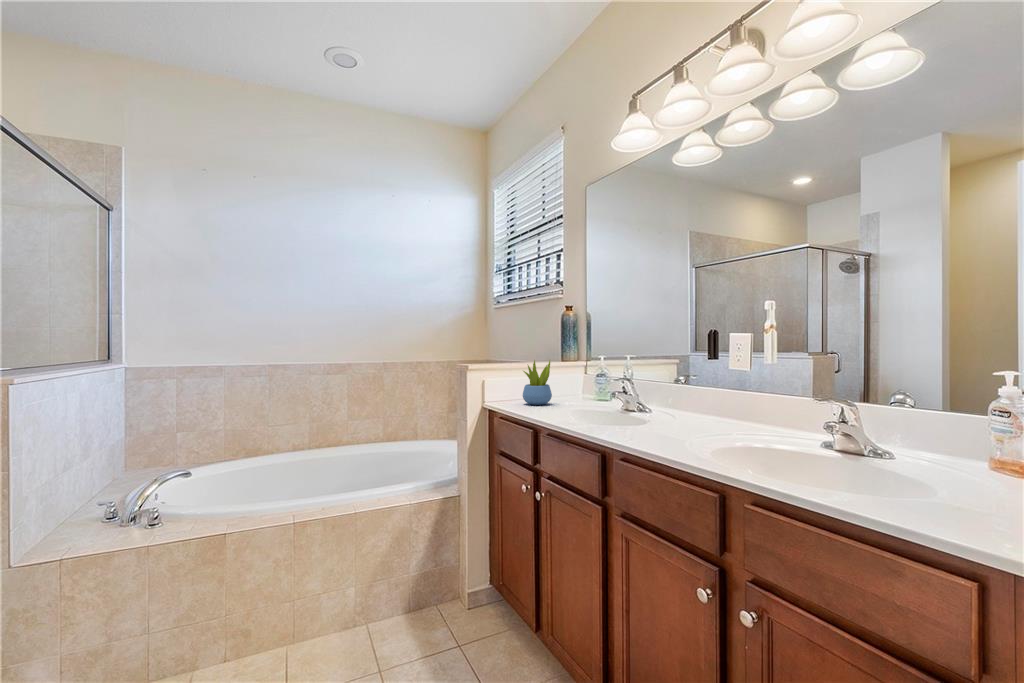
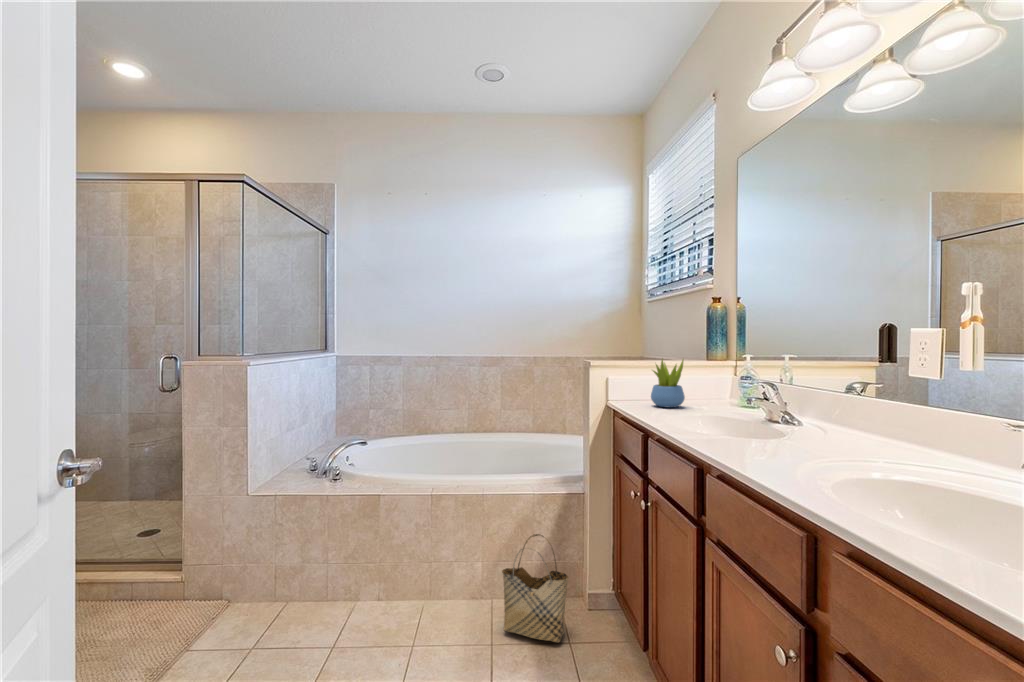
woven basket: none [384,544,455,655] -> present [502,534,568,642]

